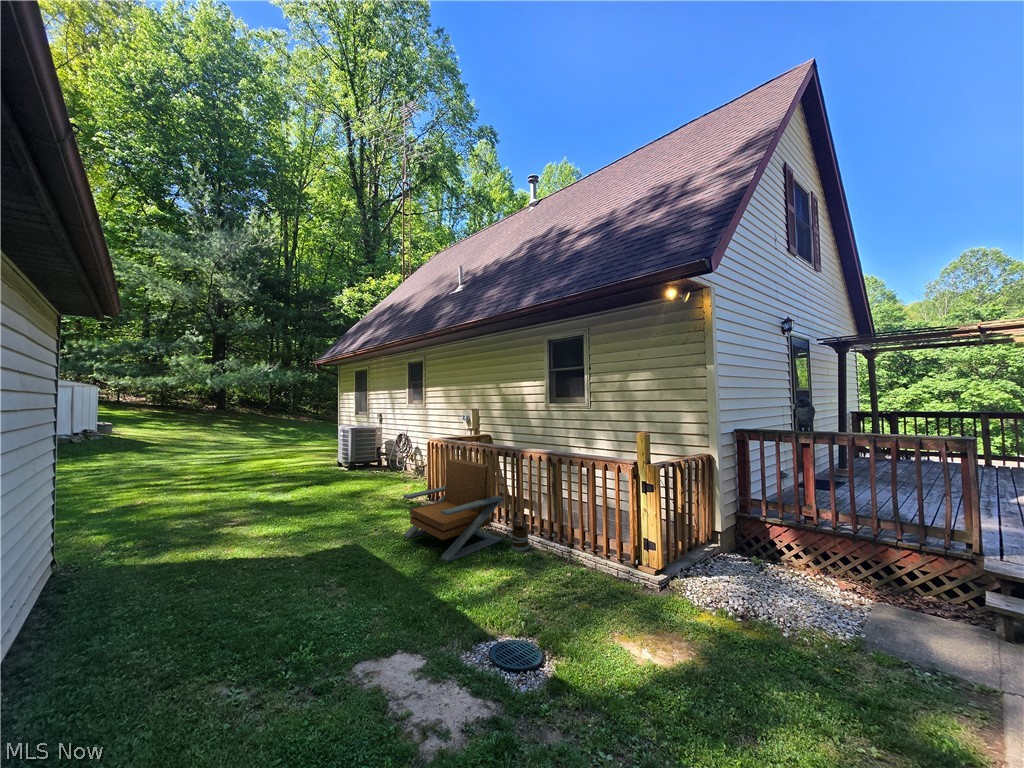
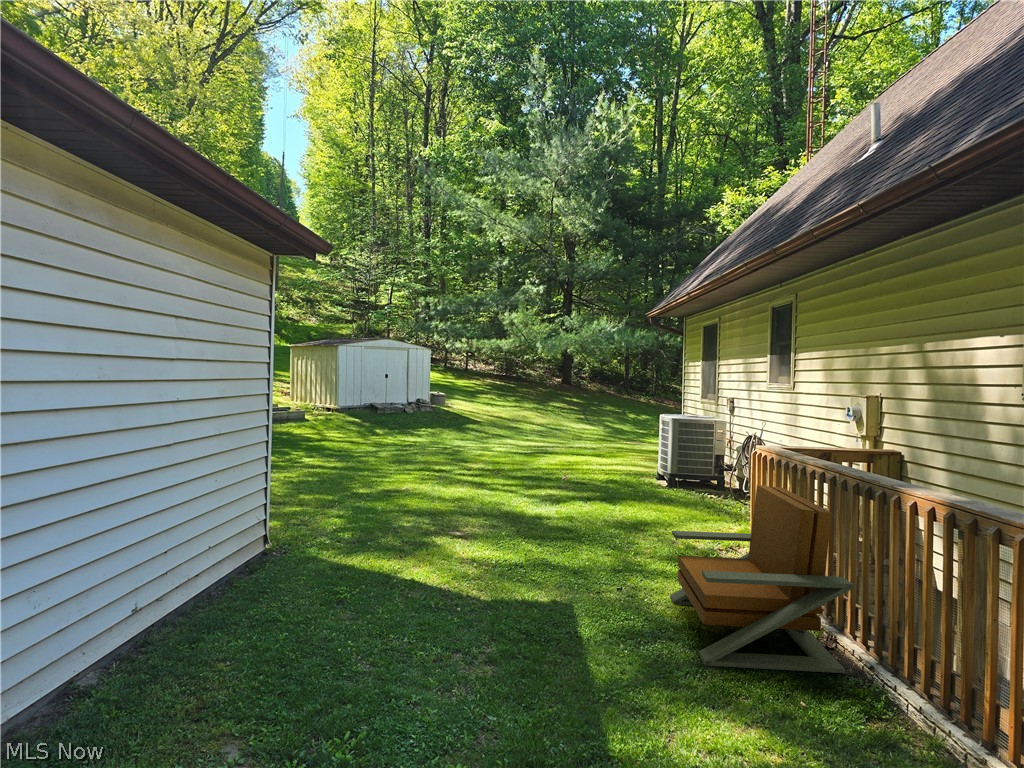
wooden bucket: present [511,516,529,551] -> none [855,634,901,716]

